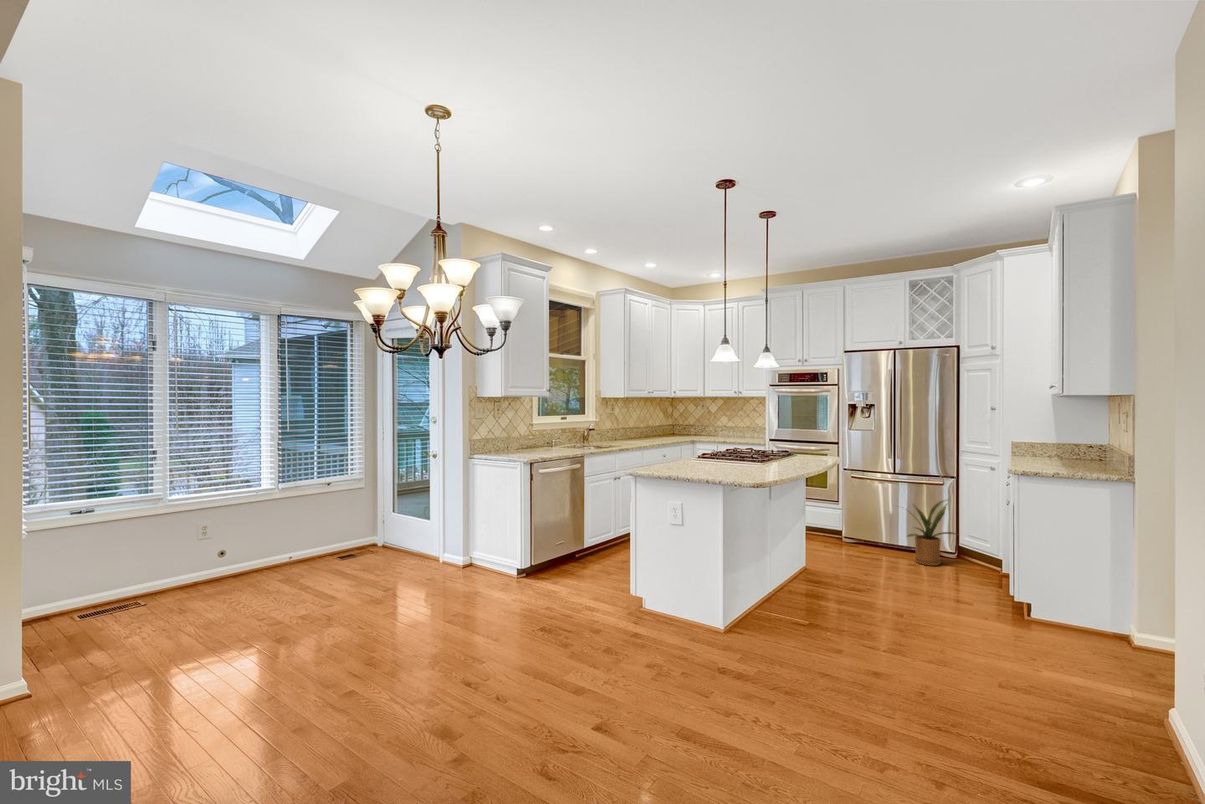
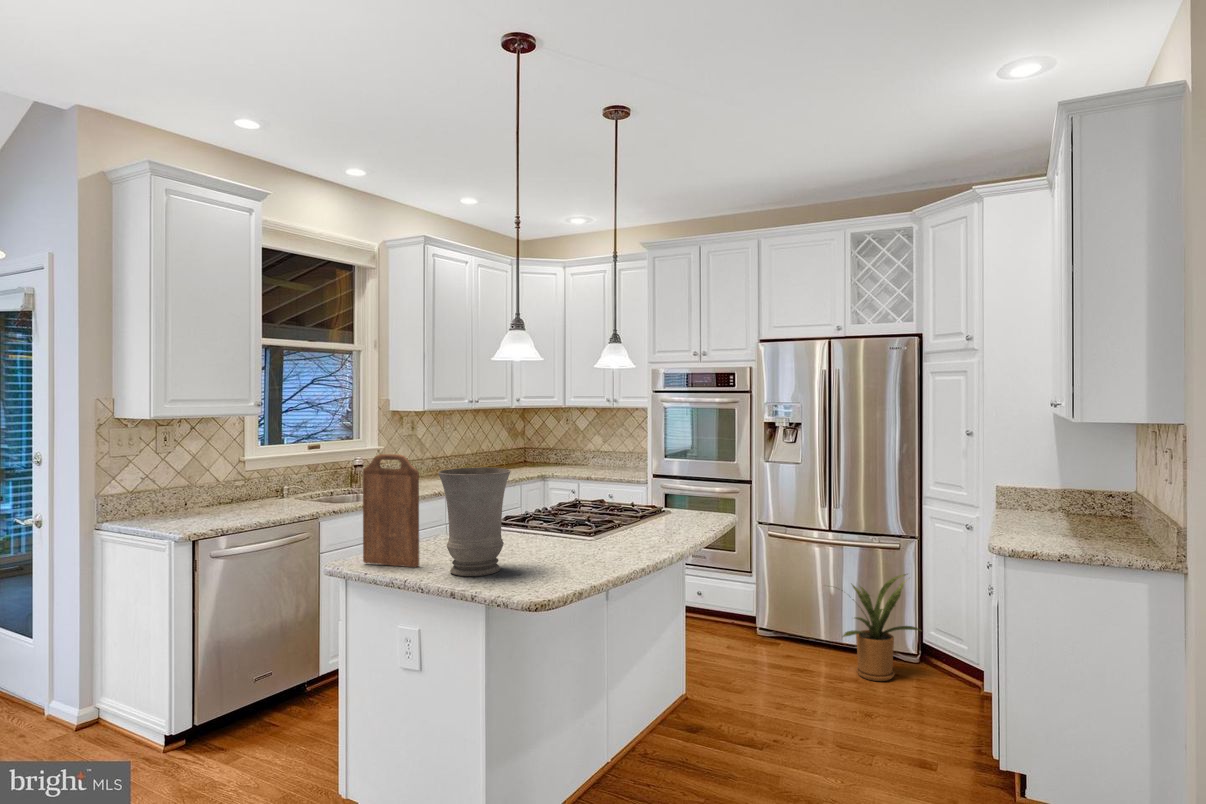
cutting board: none [652,412,684,471] -> present [363,454,419,567]
vase: none [699,419,738,473] -> present [438,467,511,576]

